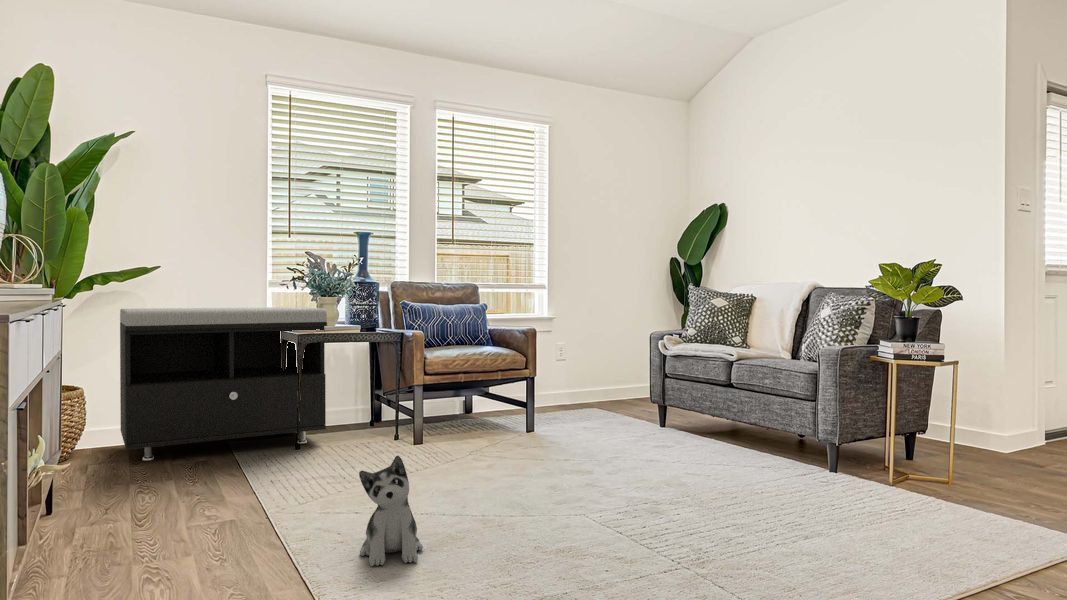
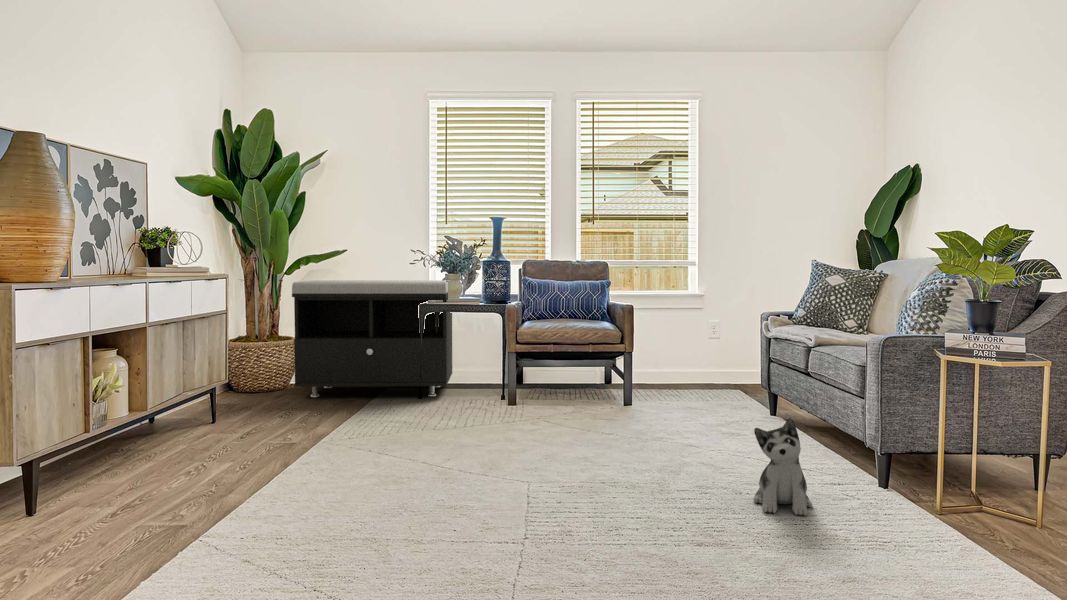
plush toy: present [359,456,423,566] -> present [753,418,812,516]

